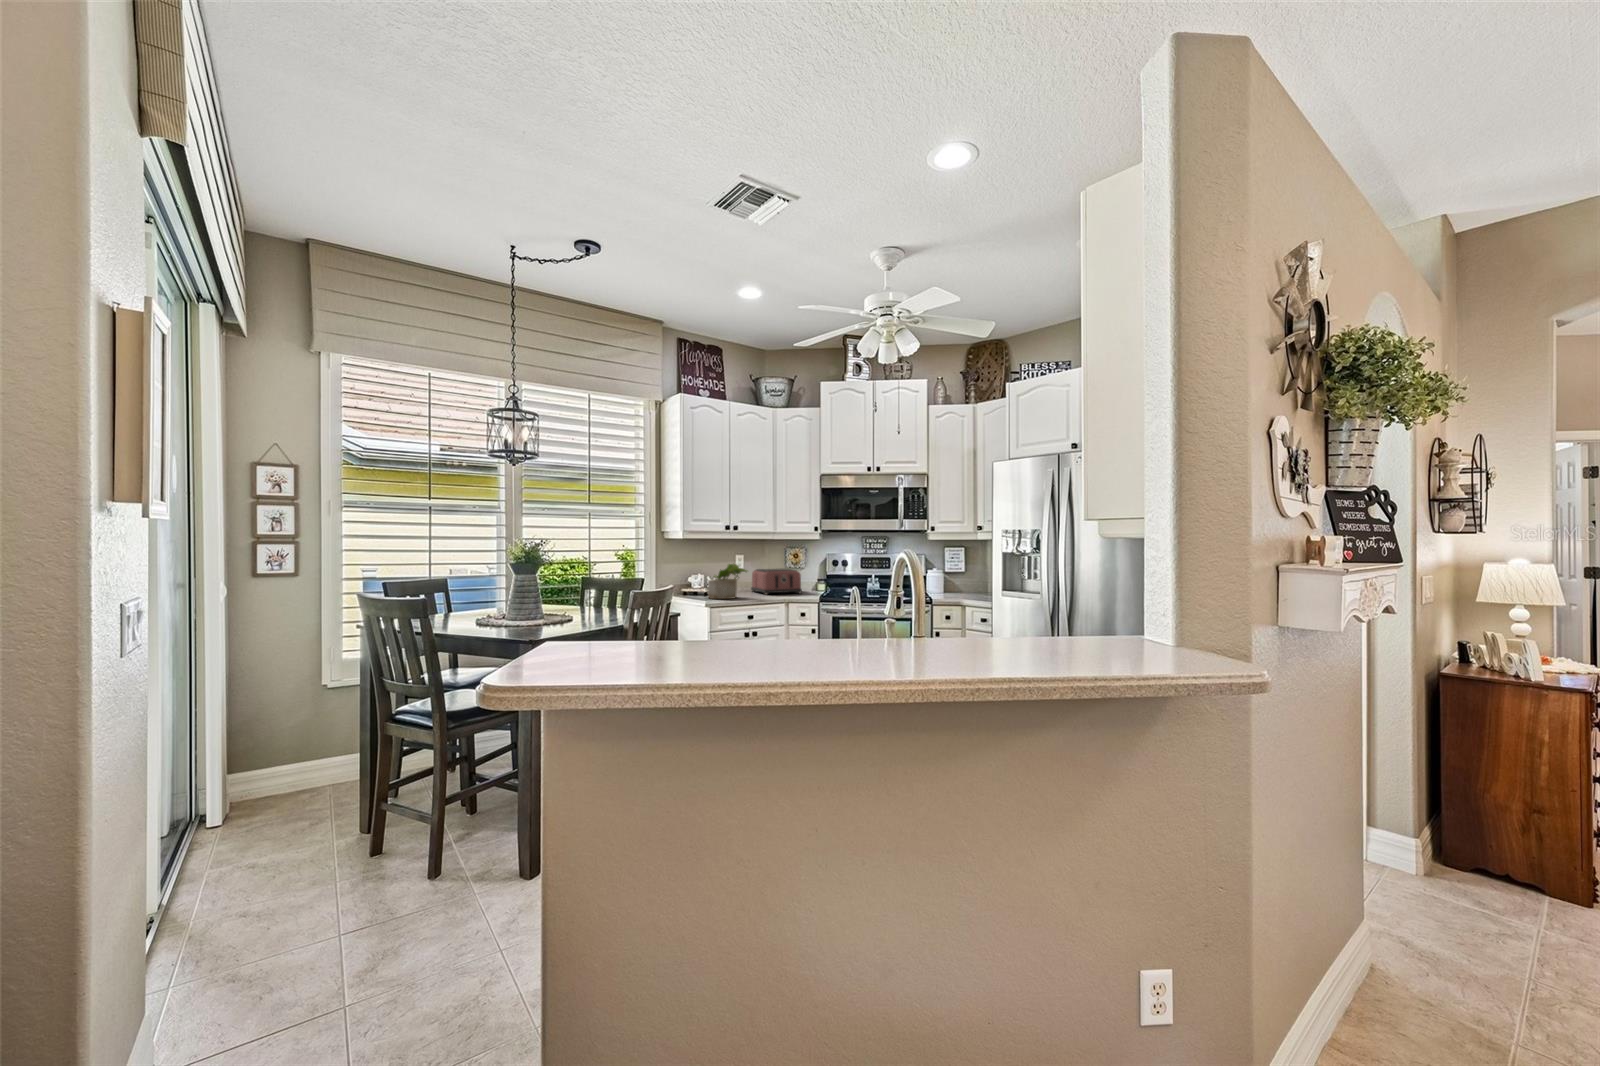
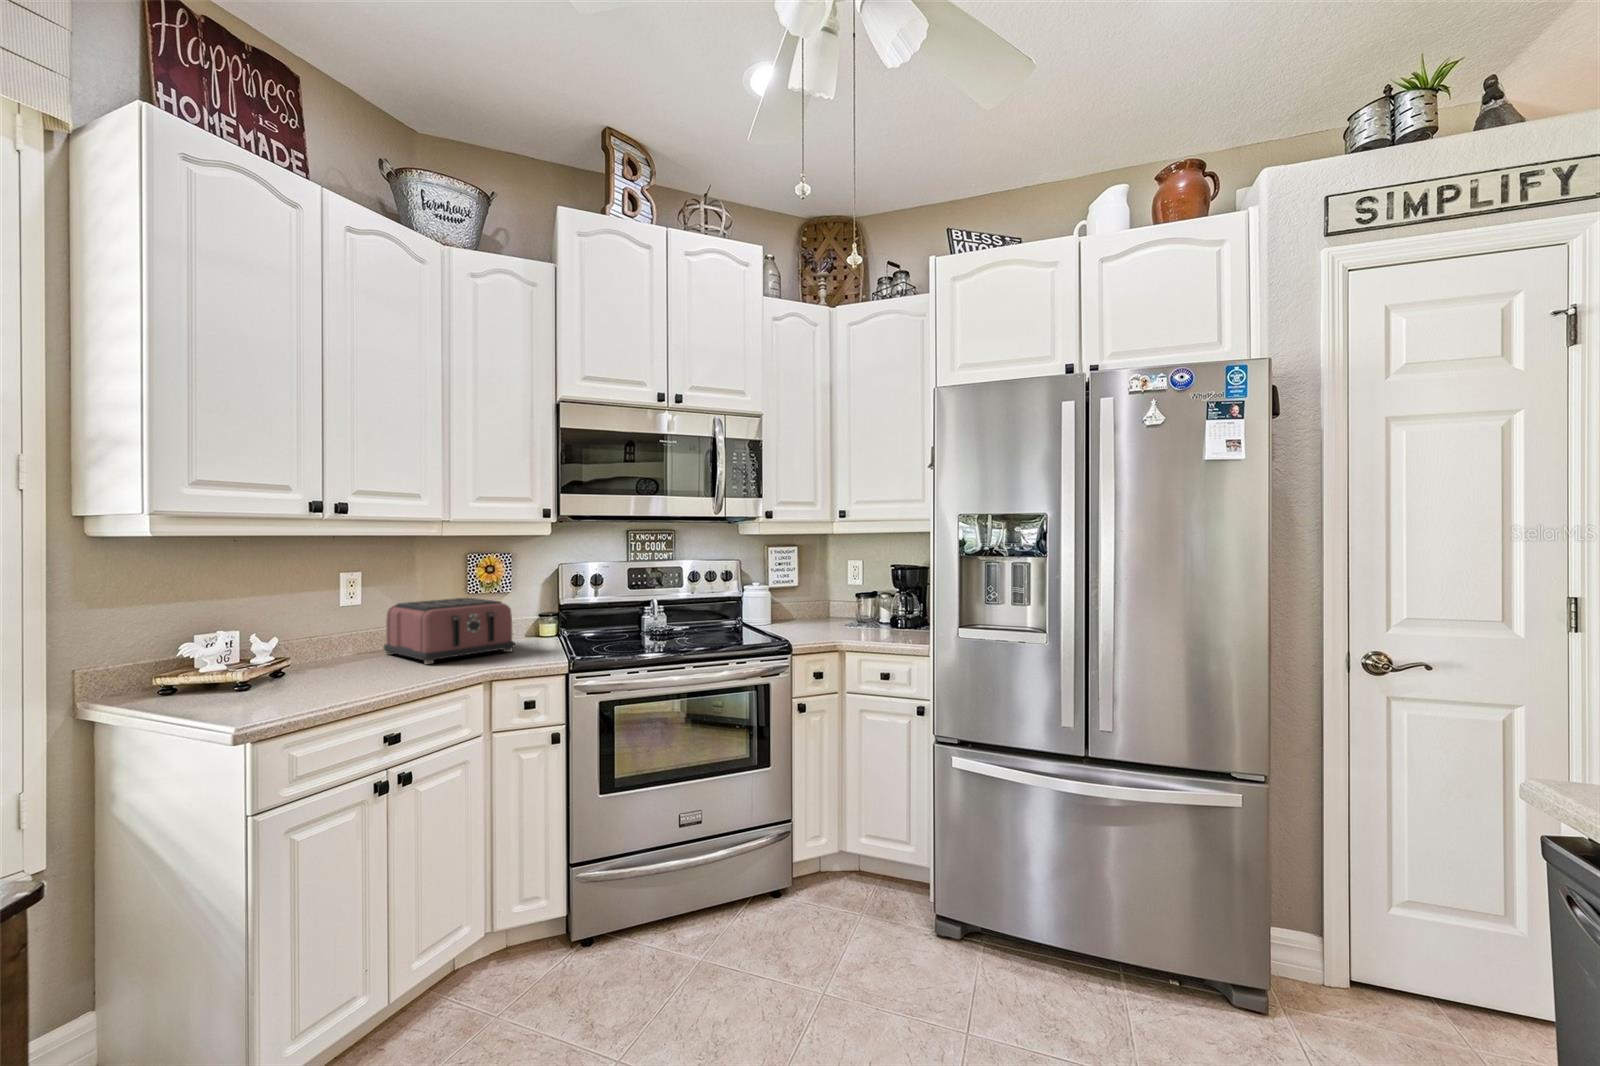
potted plant: present [708,564,748,599] -> none [252,598,382,700]

